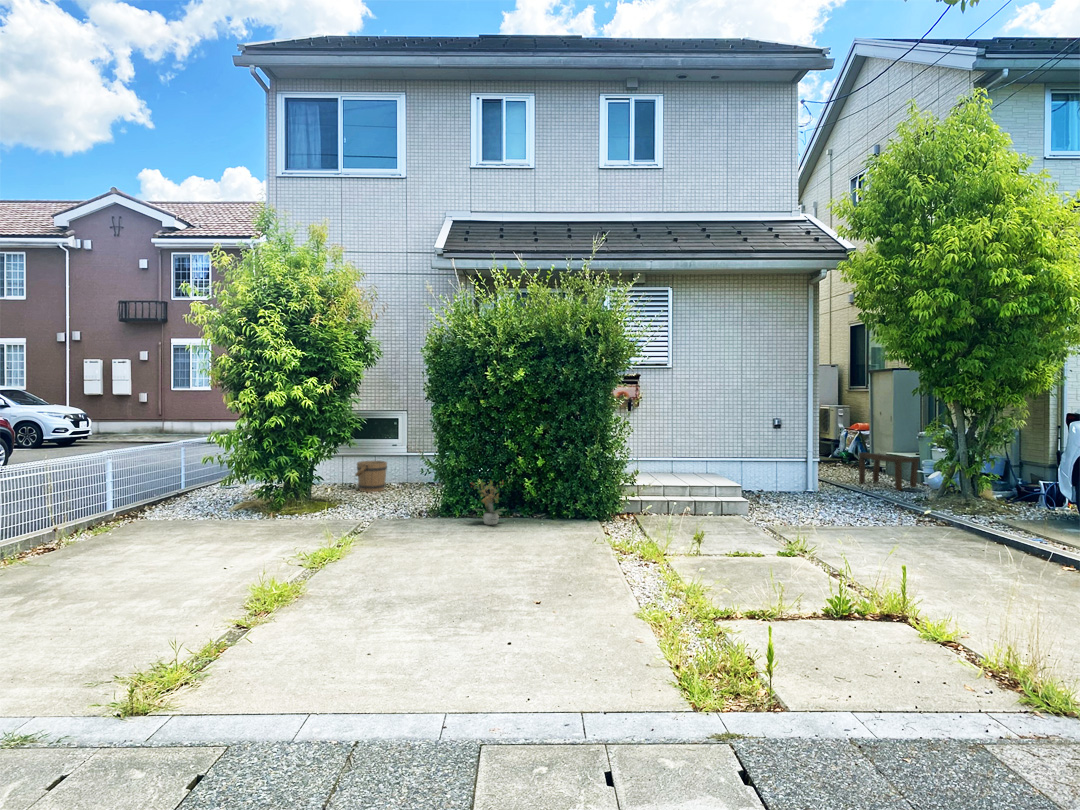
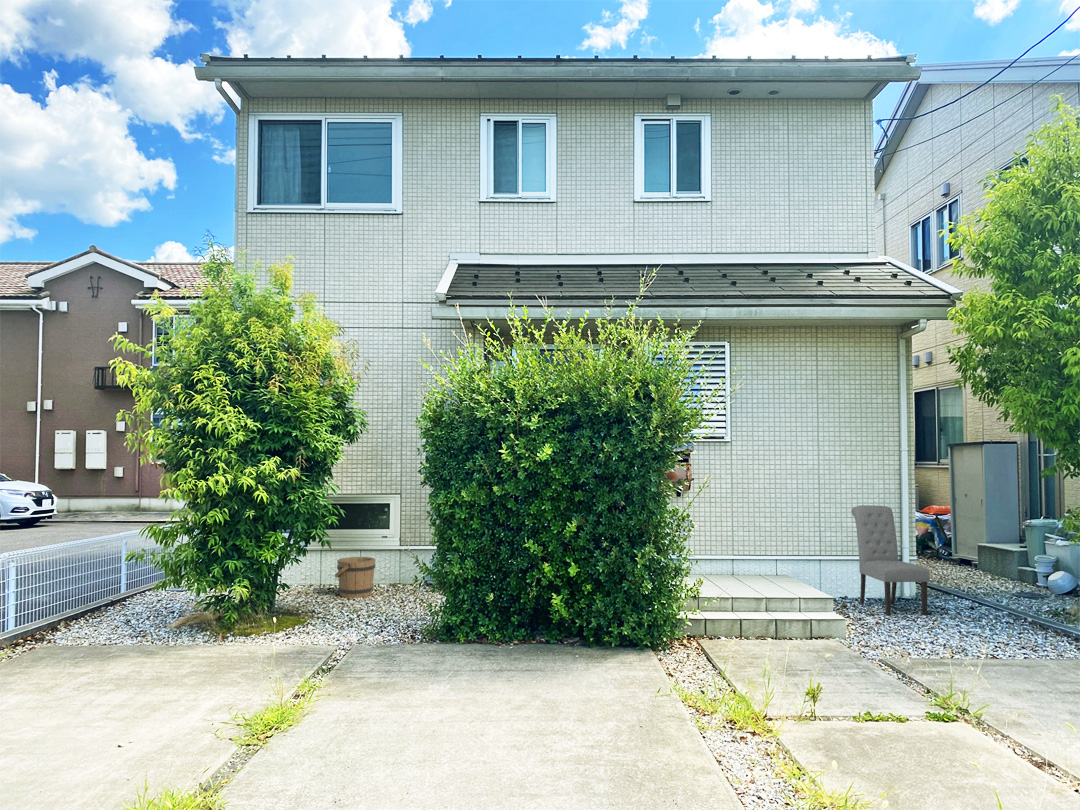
chair: none [767,420,821,504] -> present [851,505,930,616]
bench: present [859,452,920,490] -> none [957,543,1040,593]
potted plant: present [473,480,505,525] -> none [479,592,529,656]

